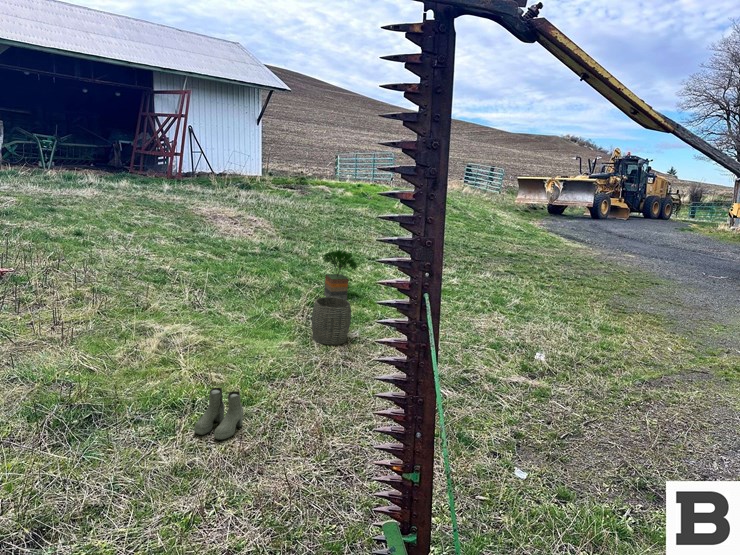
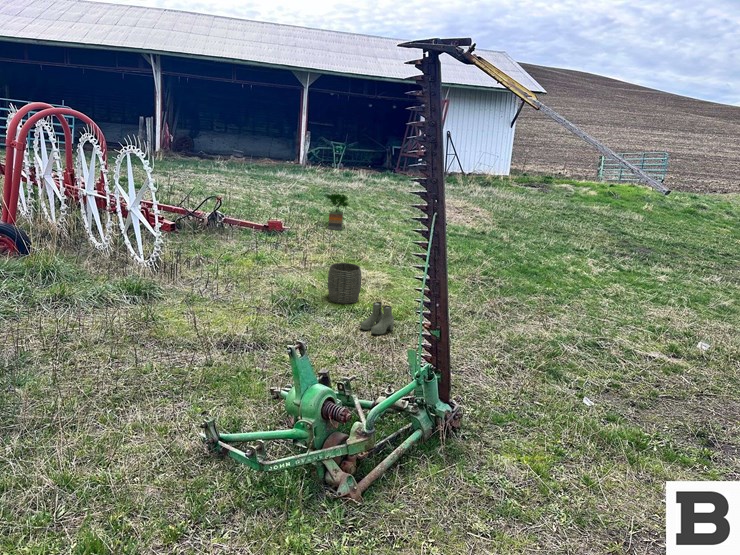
potted tree: present [324,250,357,300] -> present [327,193,349,230]
woven basket: present [312,297,351,345] -> present [328,263,361,304]

